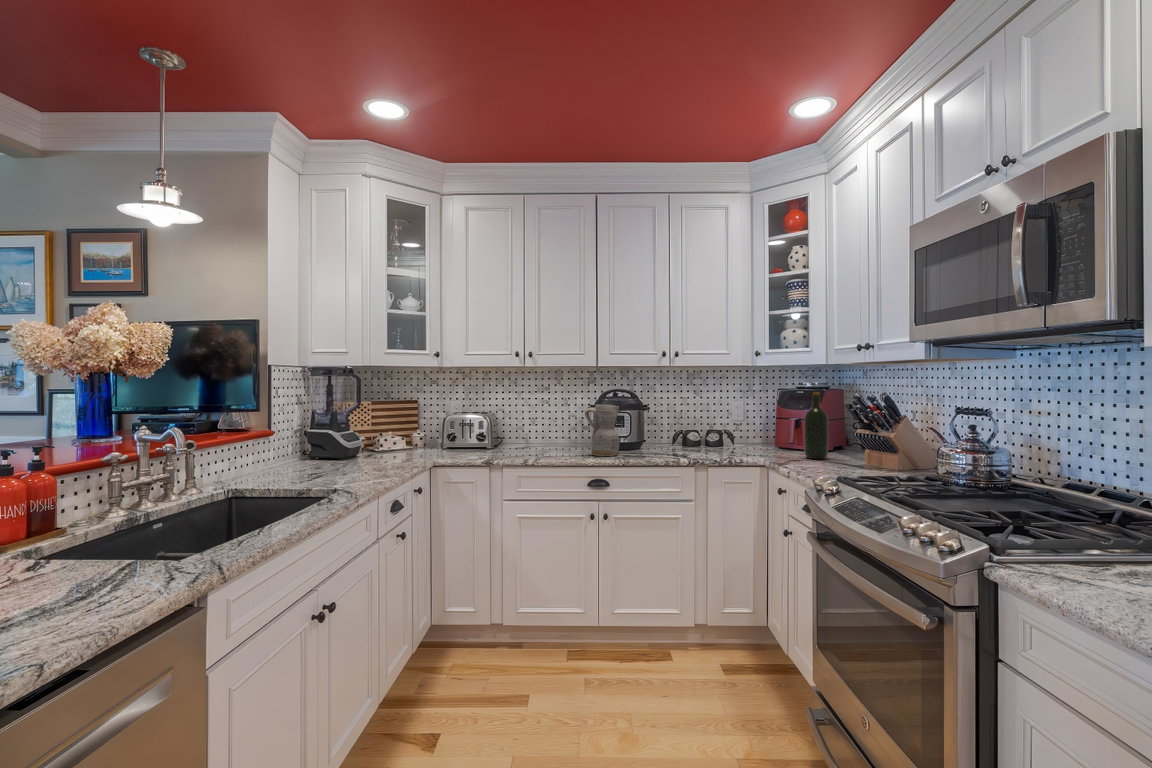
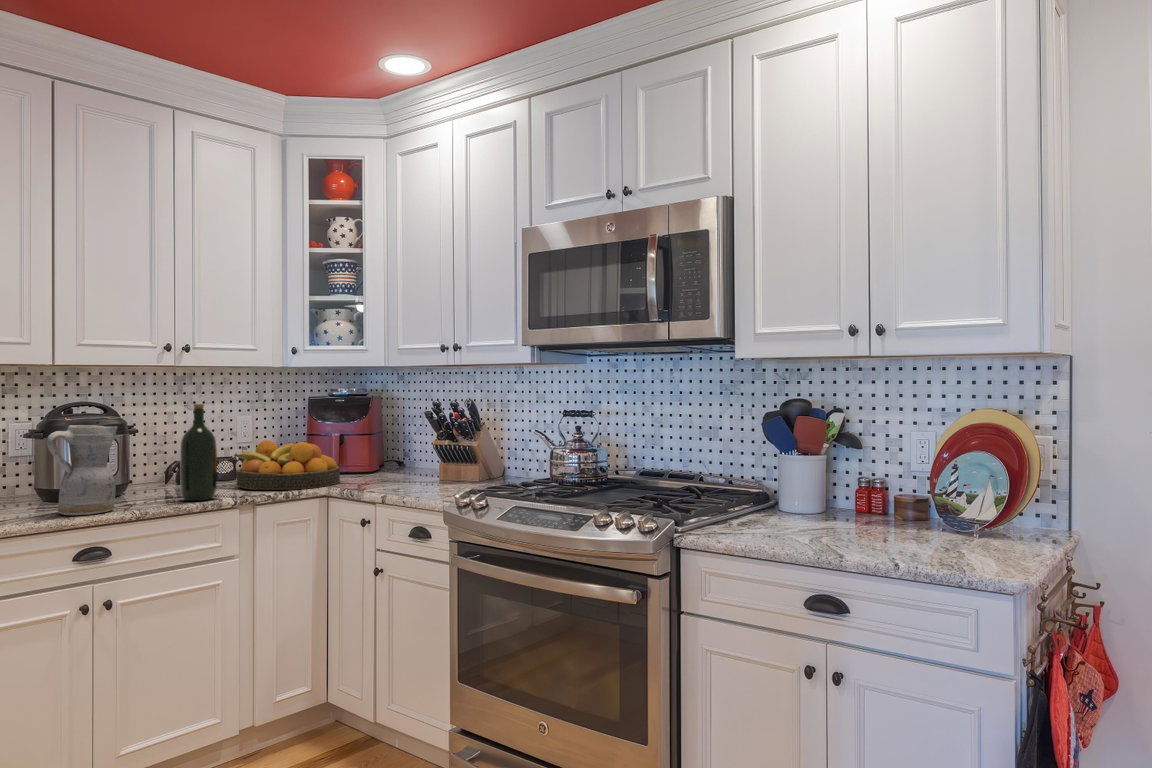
wine bottle: present [804,392,829,459] -> present [180,404,217,501]
fruit bowl: none [701,420,774,457] -> present [234,440,340,490]

